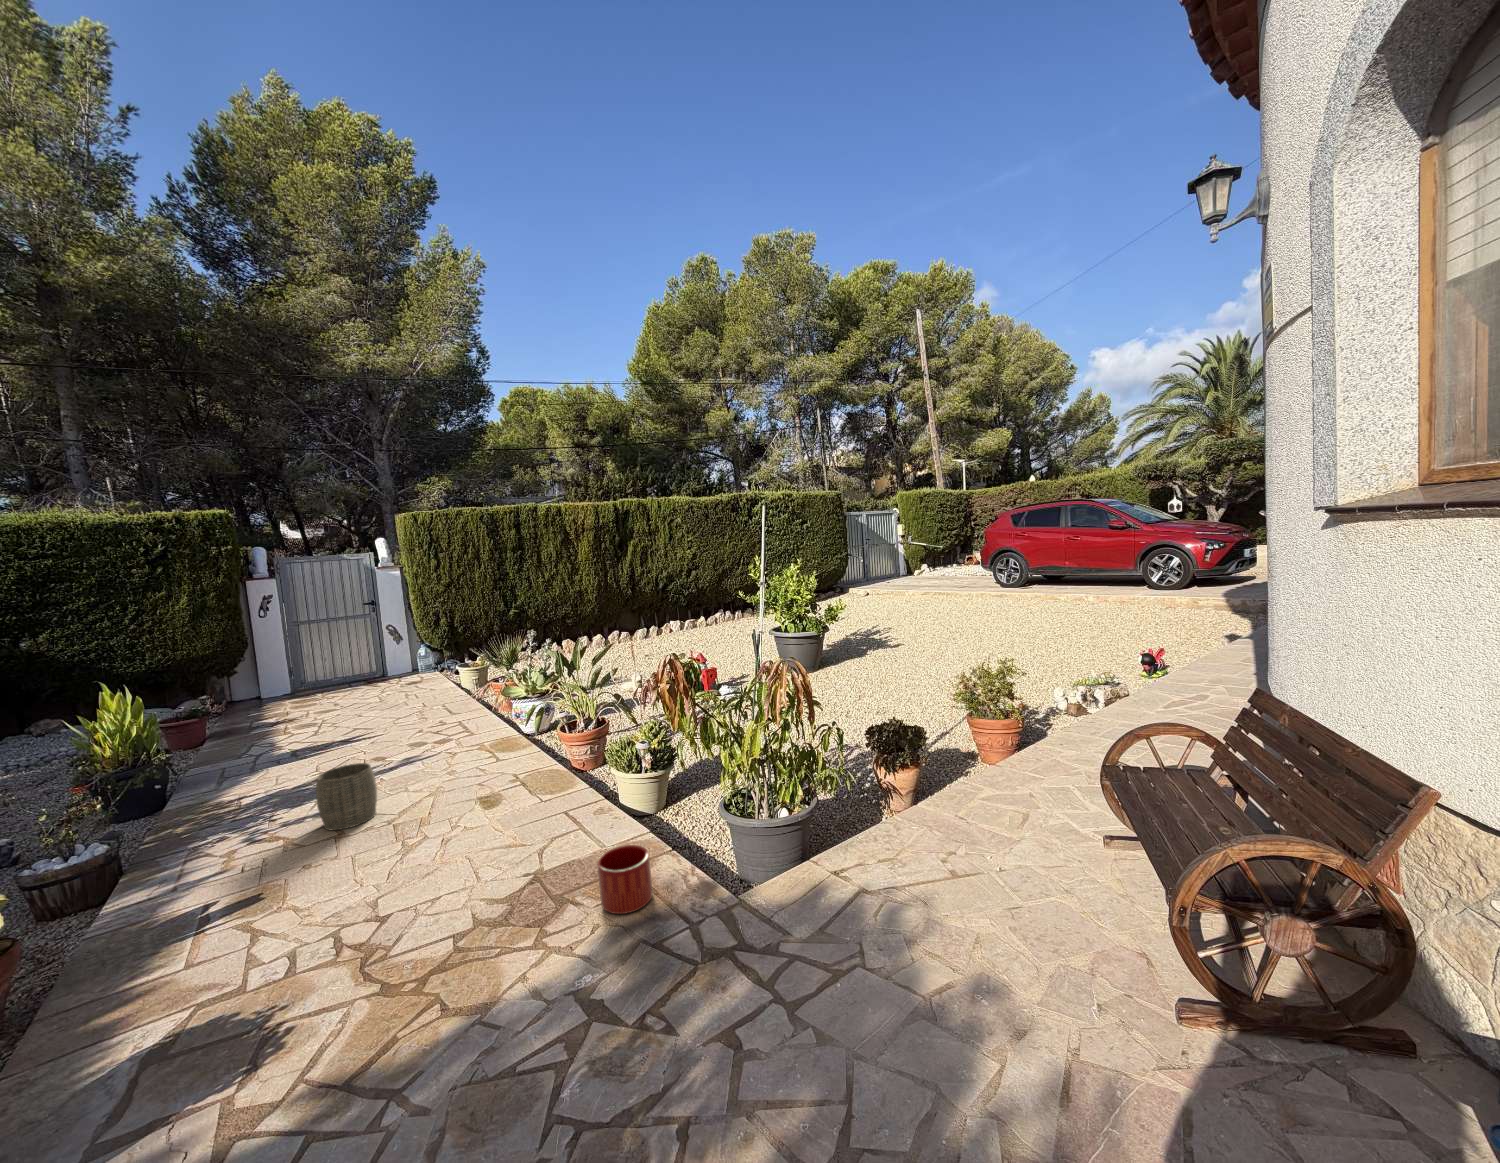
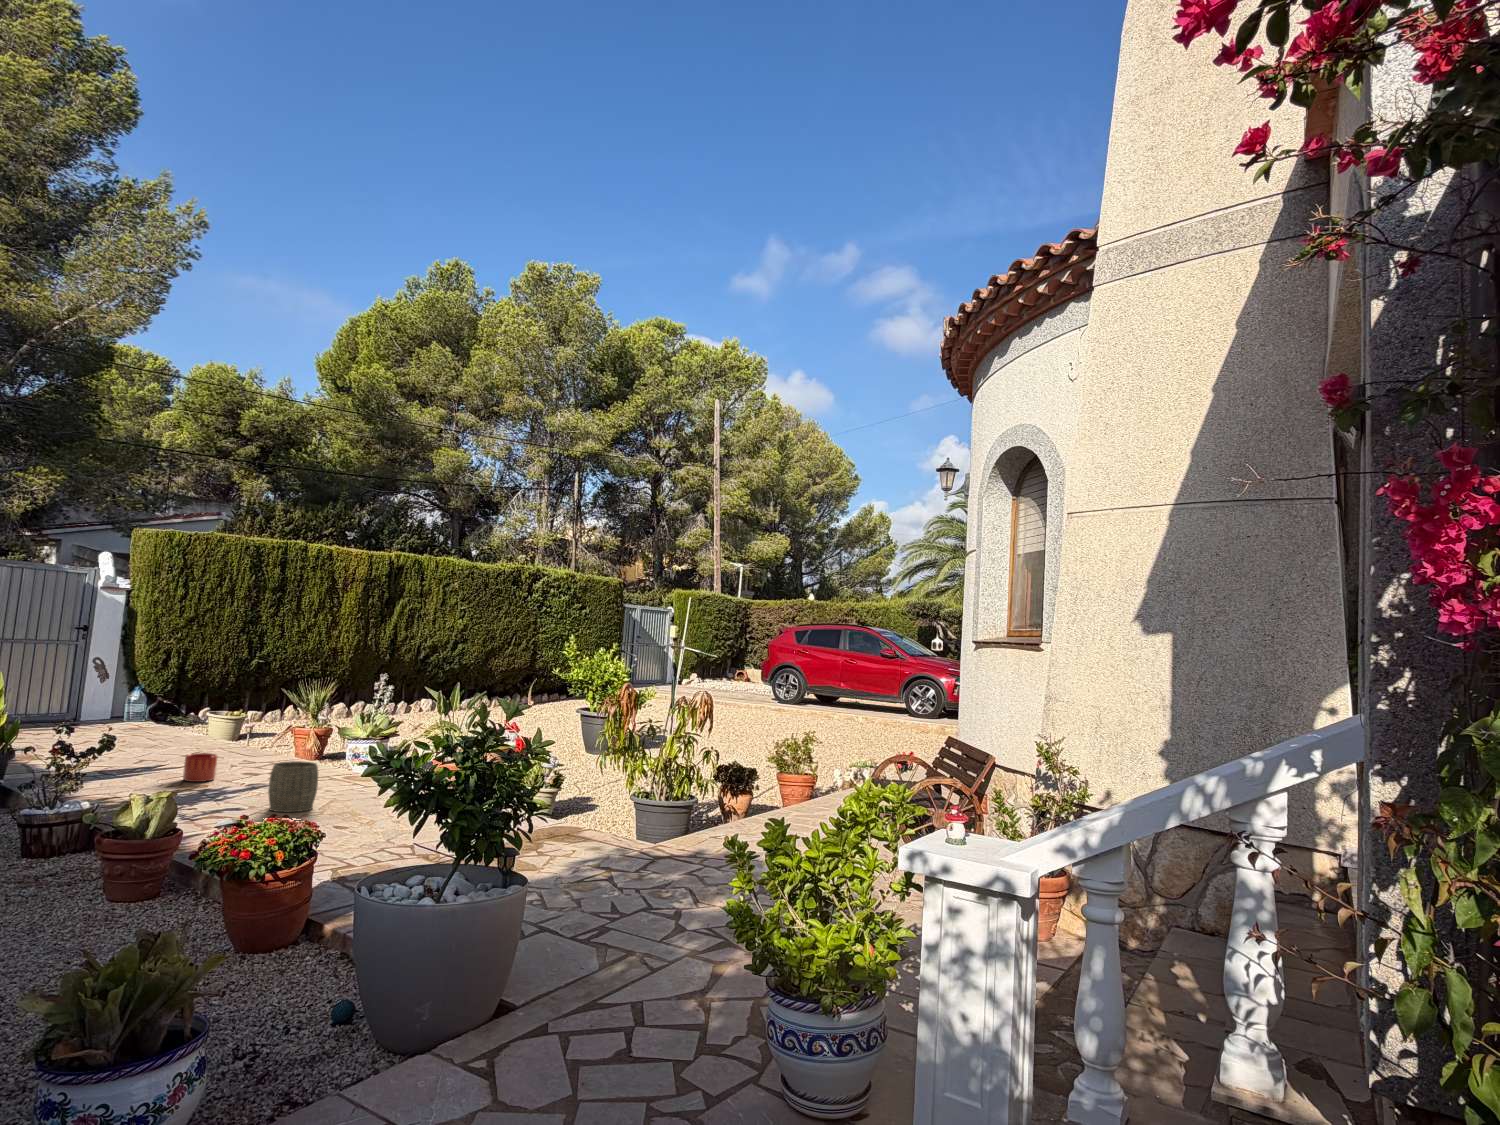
planter: present [597,845,653,914] -> present [183,753,217,782]

